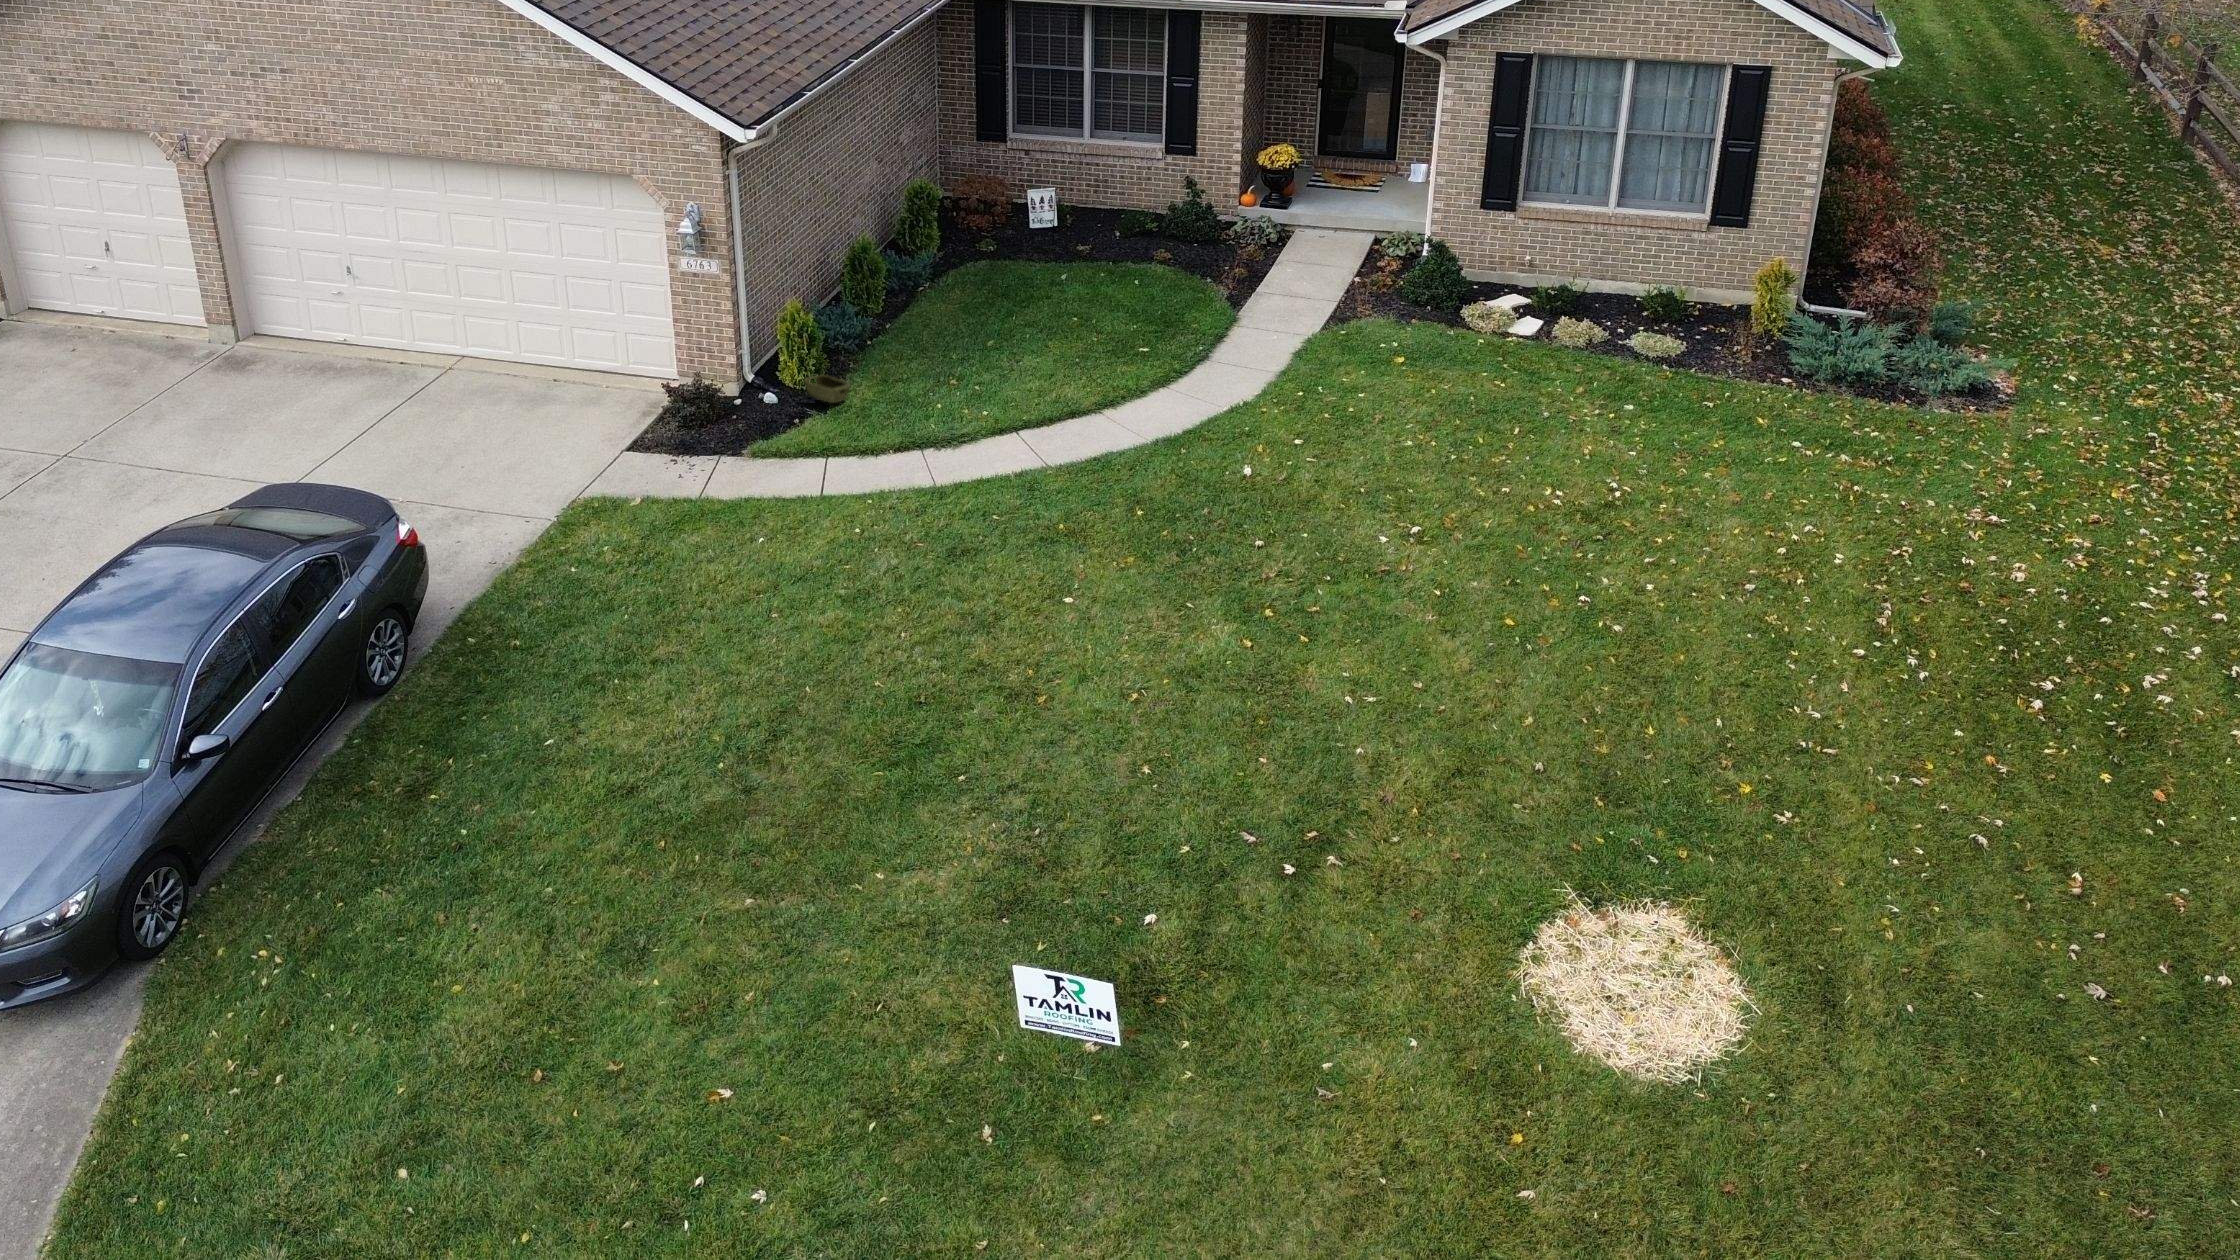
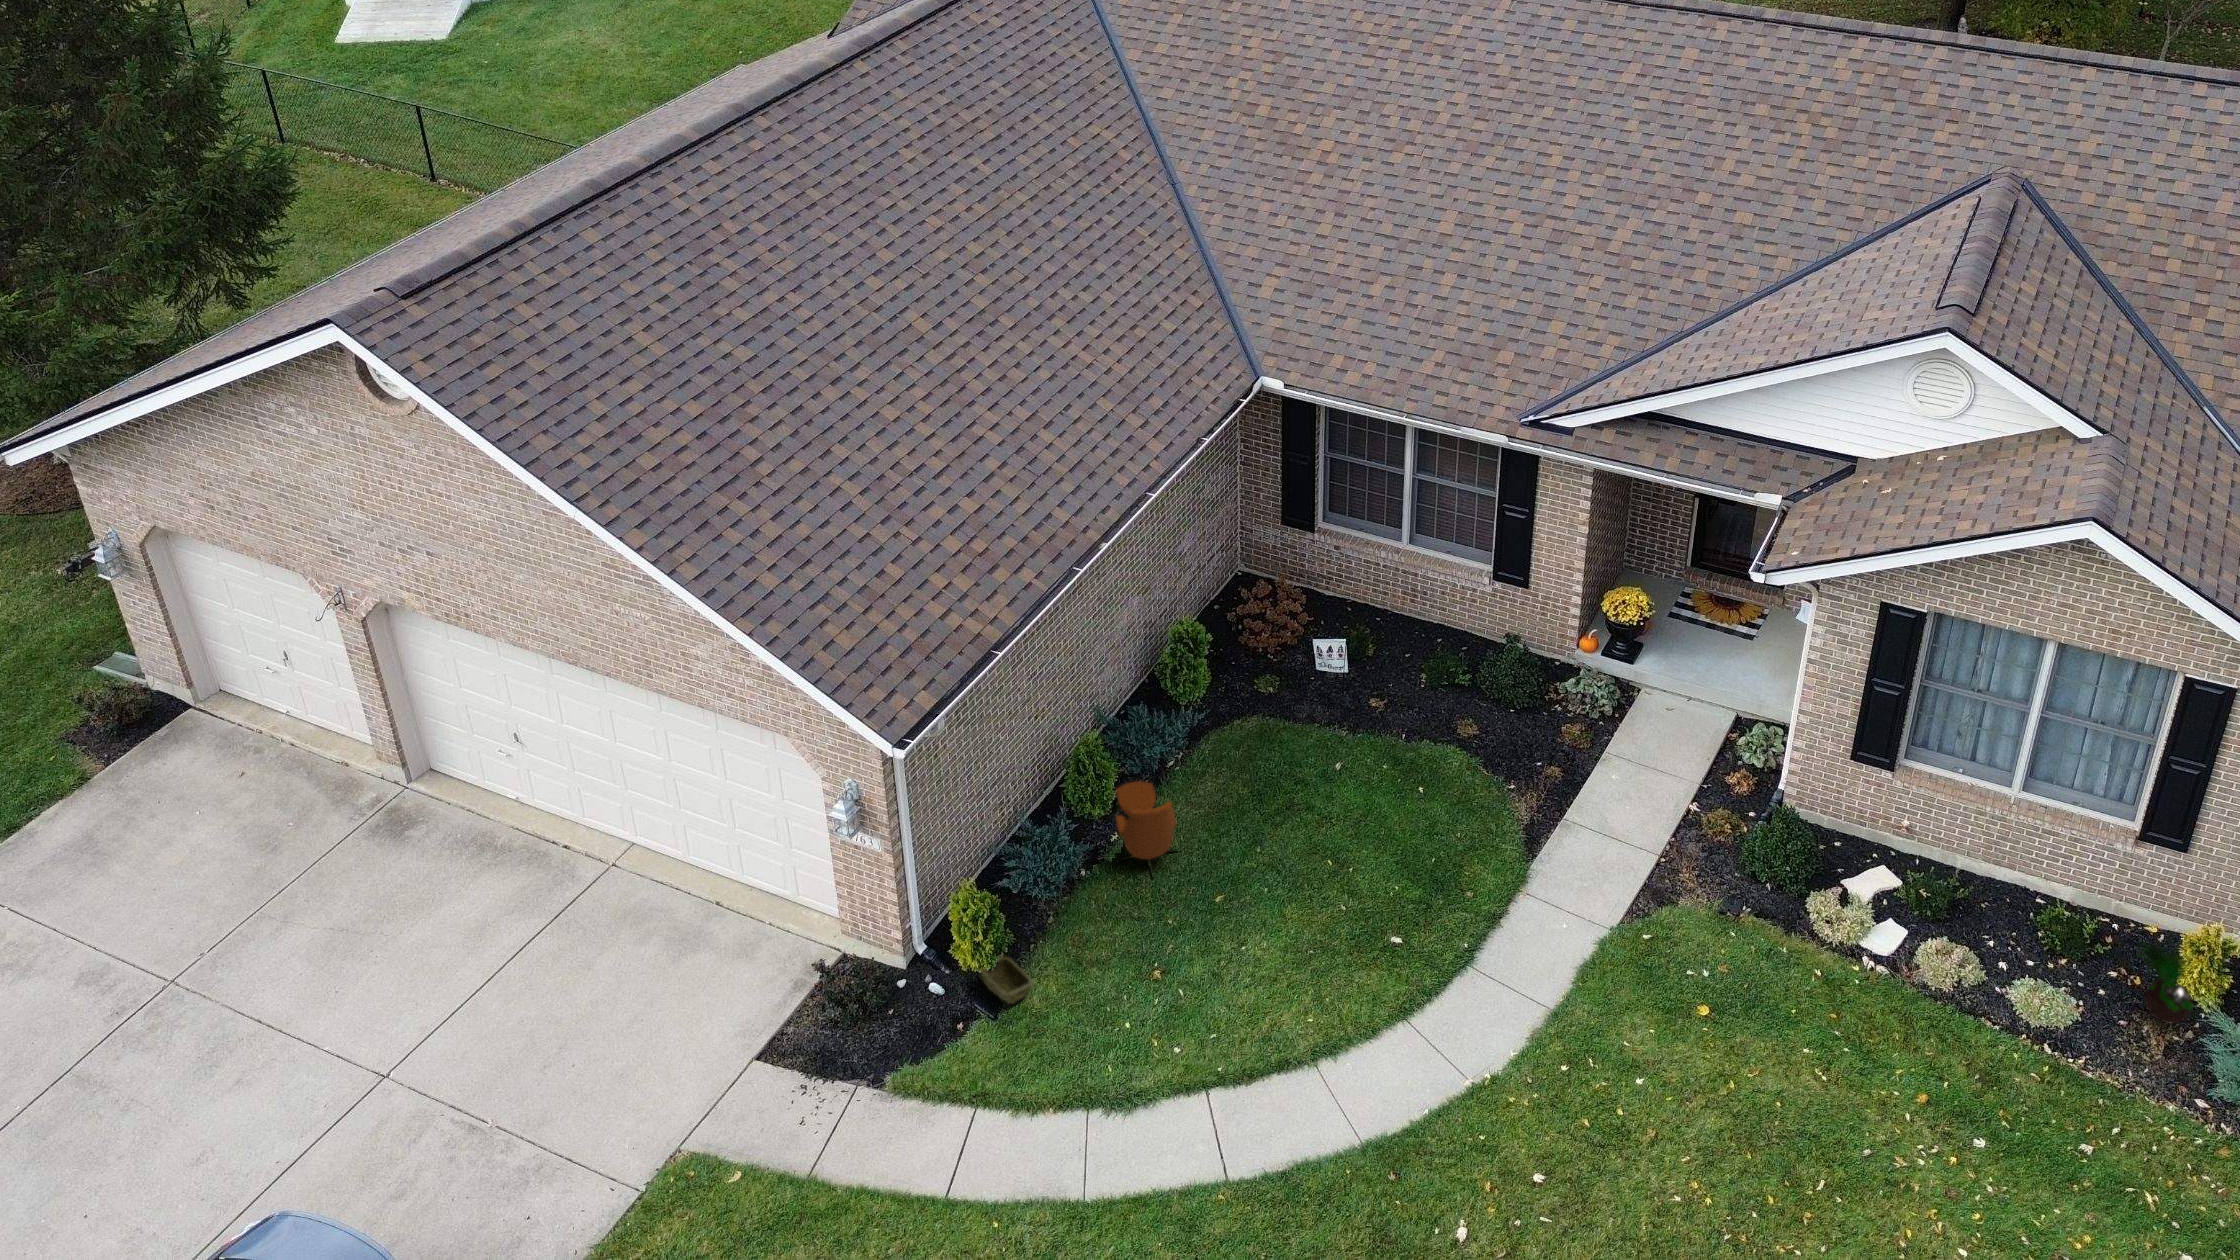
lounge chair: none [885,253,947,337] -> present [1115,781,1177,878]
potted tree: none [1720,262,1770,339] -> present [2137,942,2193,1024]

